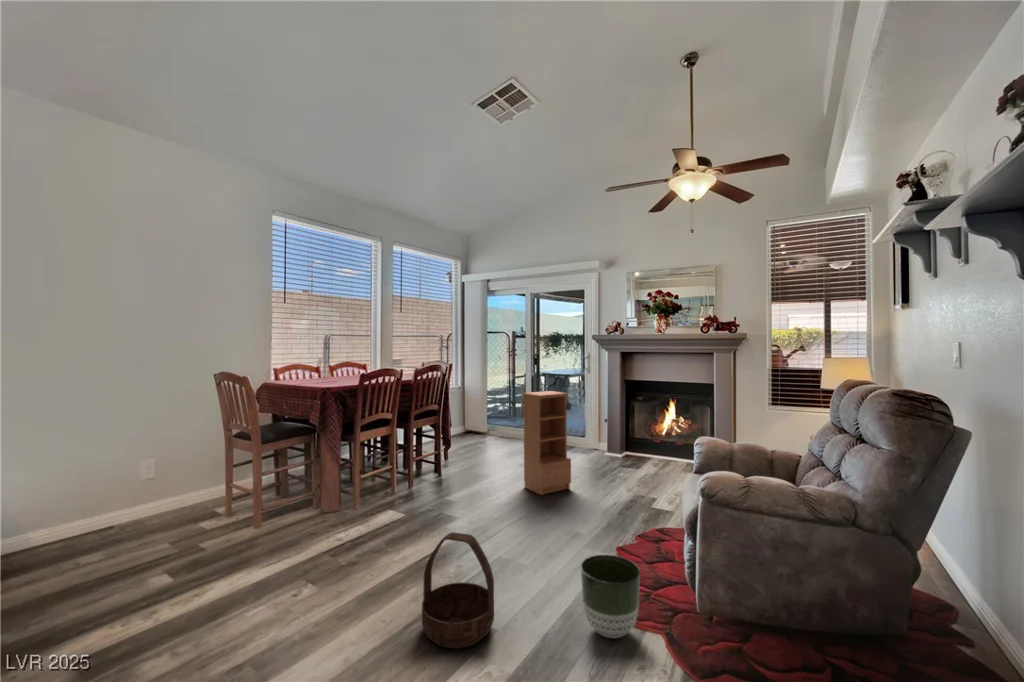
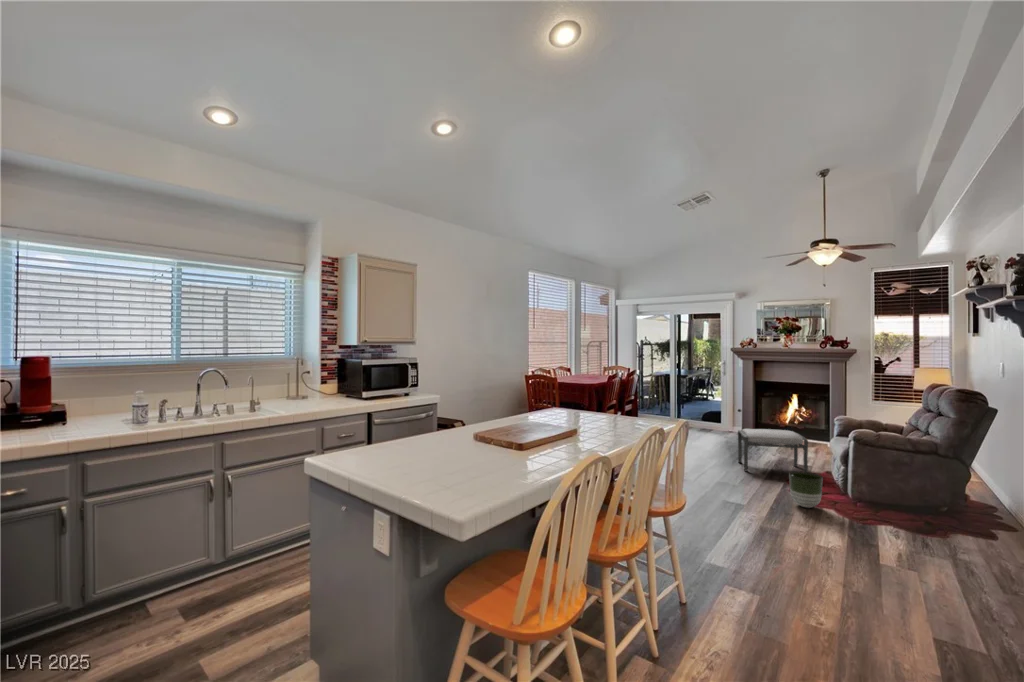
bookcase: present [524,391,571,495] -> none [700,388,734,456]
ottoman: none [559,455,656,536] -> present [738,429,808,472]
basket: present [422,532,494,649] -> none [708,457,746,508]

